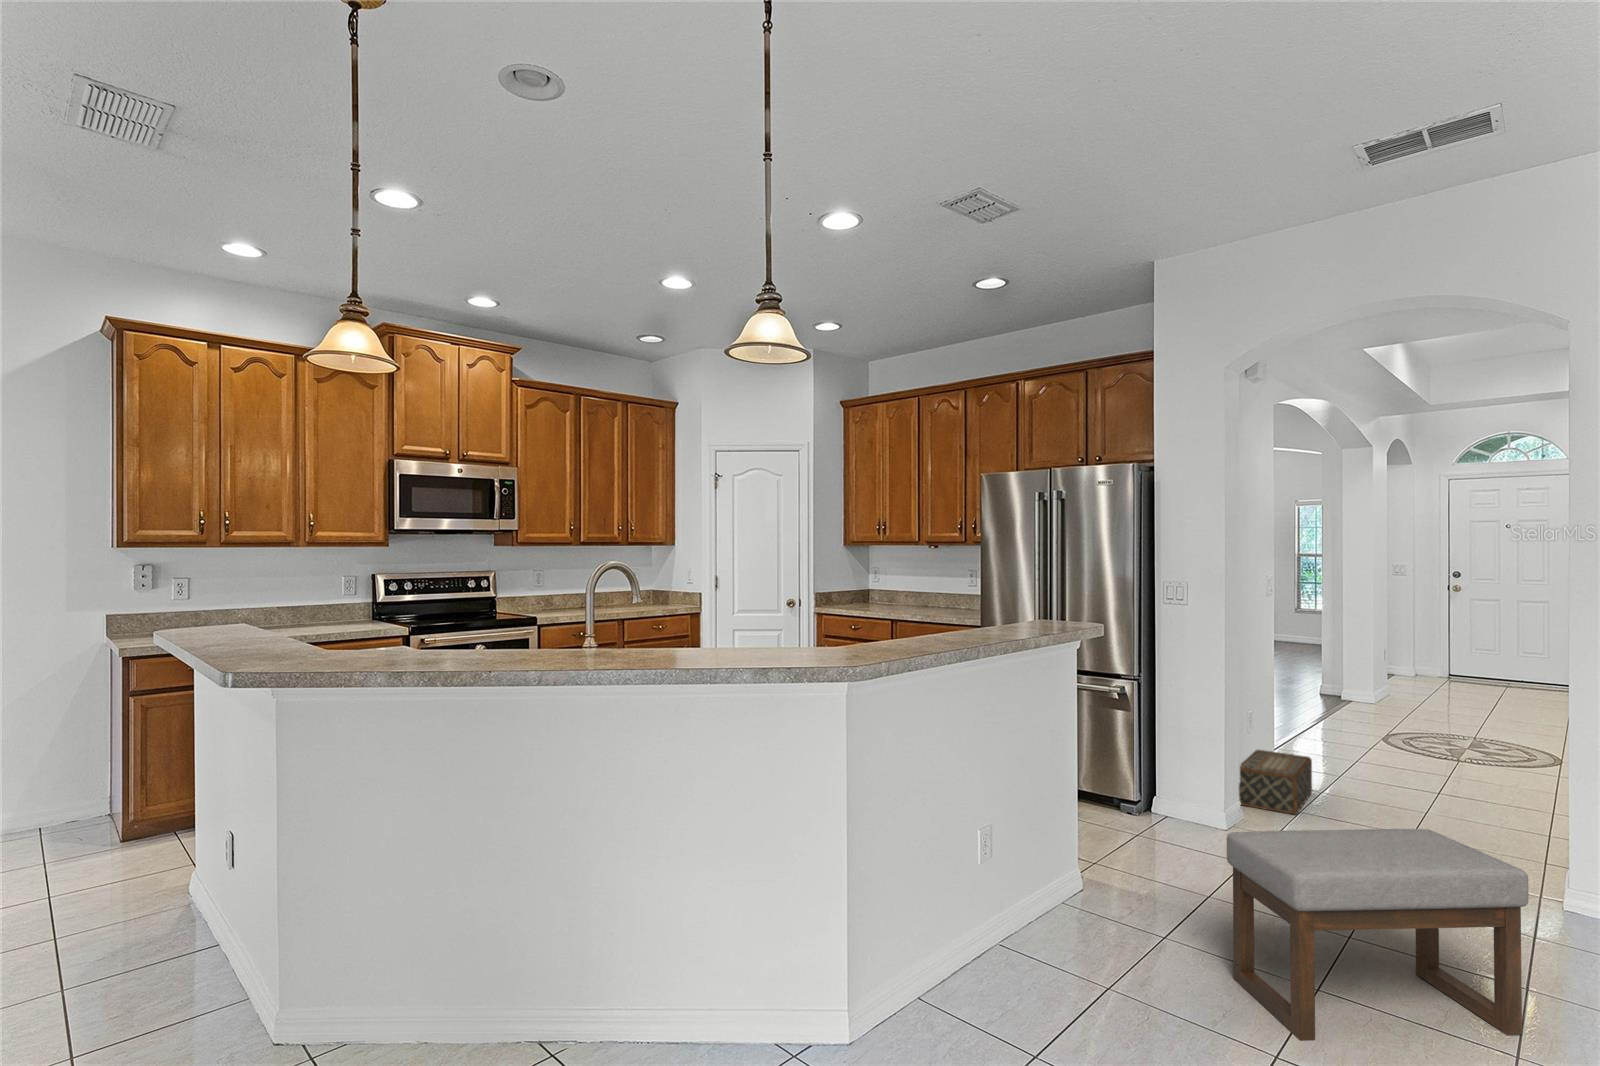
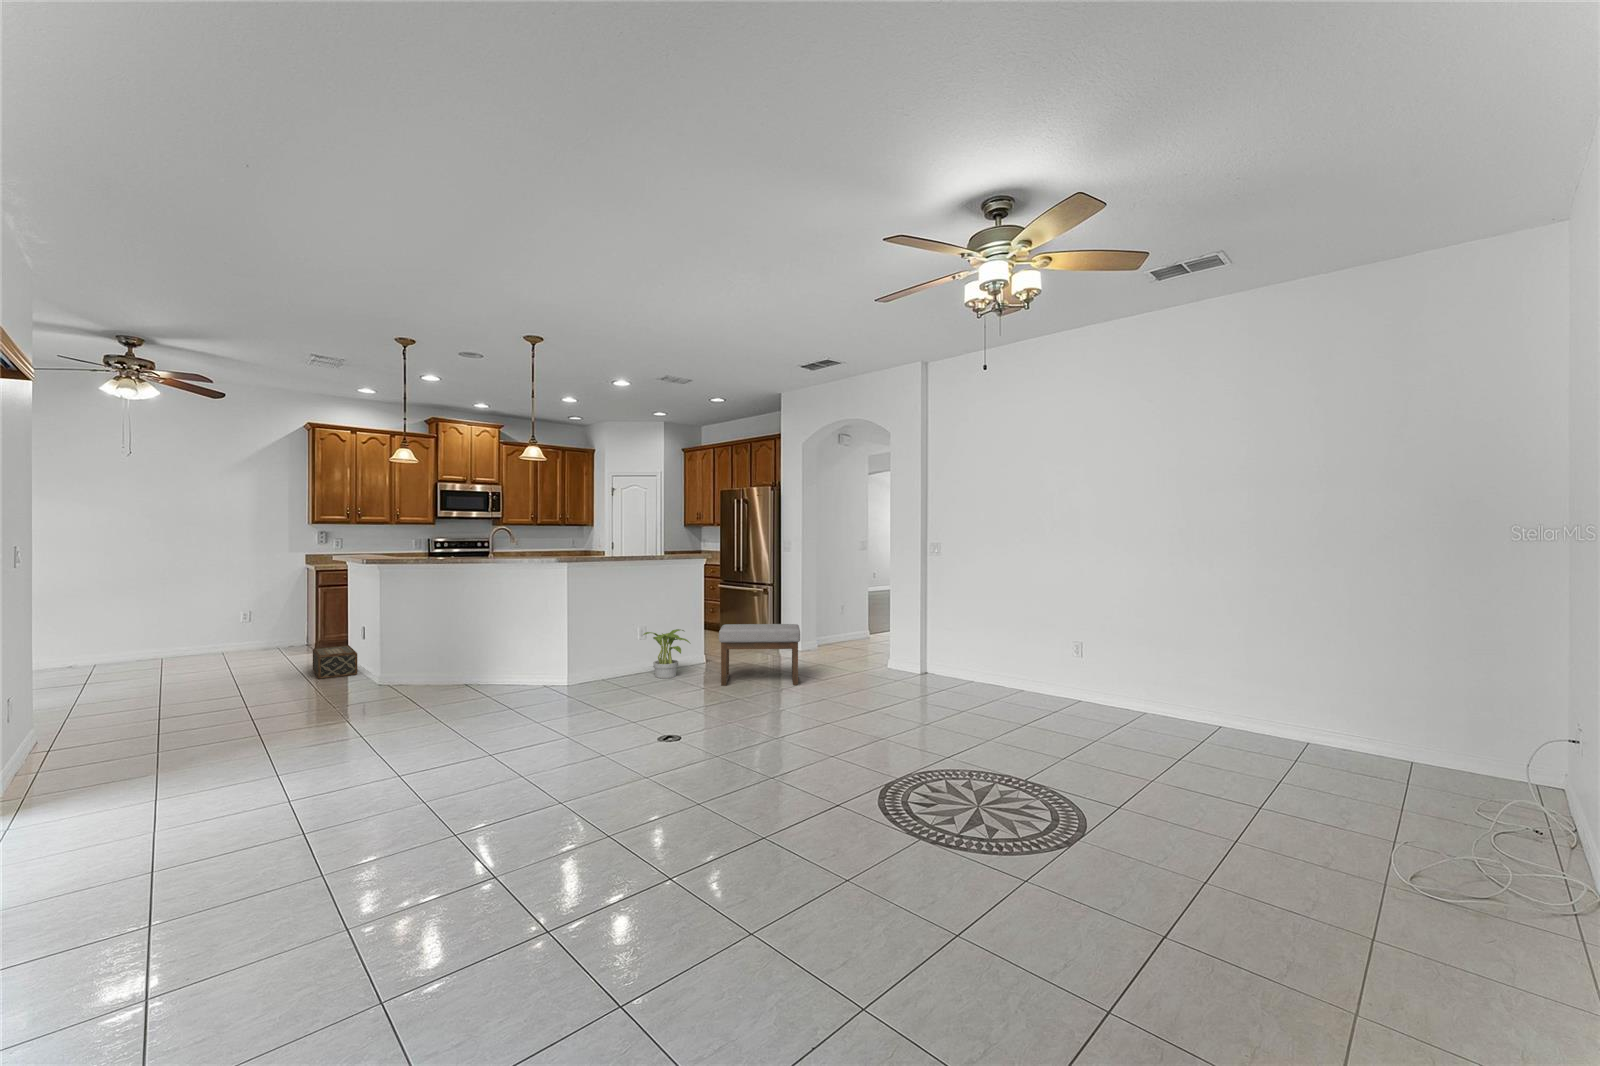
woven basket: present [1239,750,1312,815] -> present [313,645,357,679]
potted plant: none [1005,837,1142,989] -> present [643,629,690,678]

